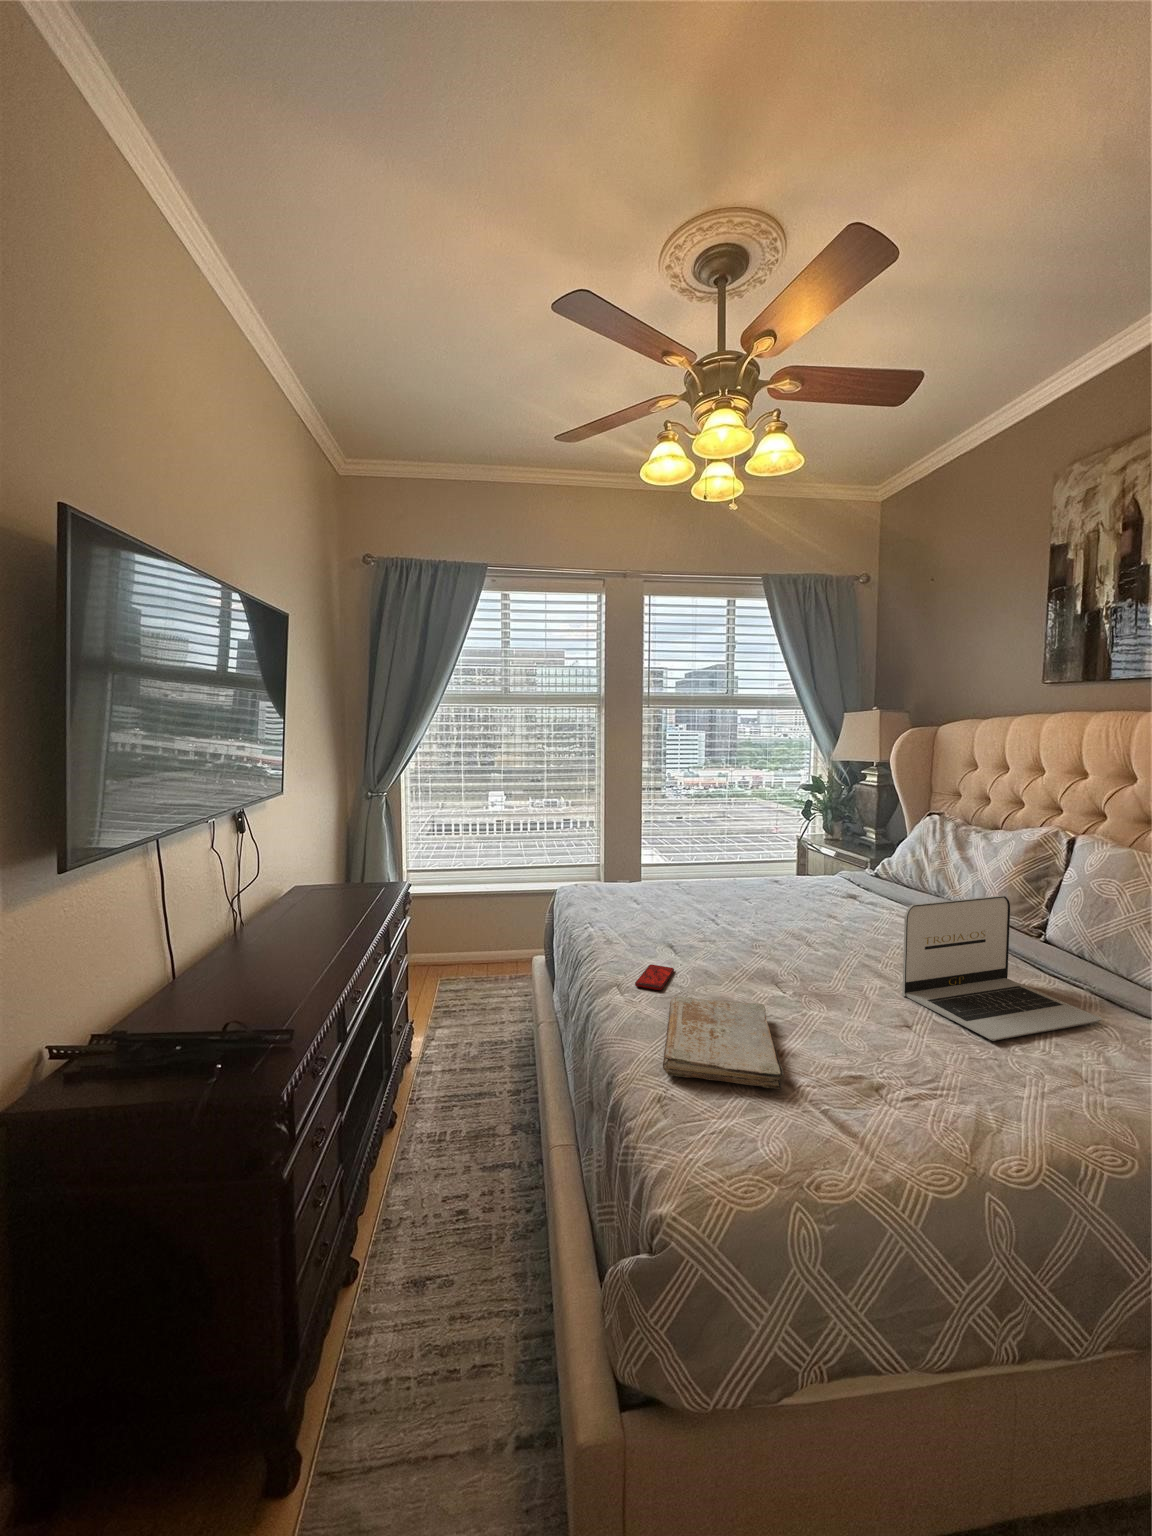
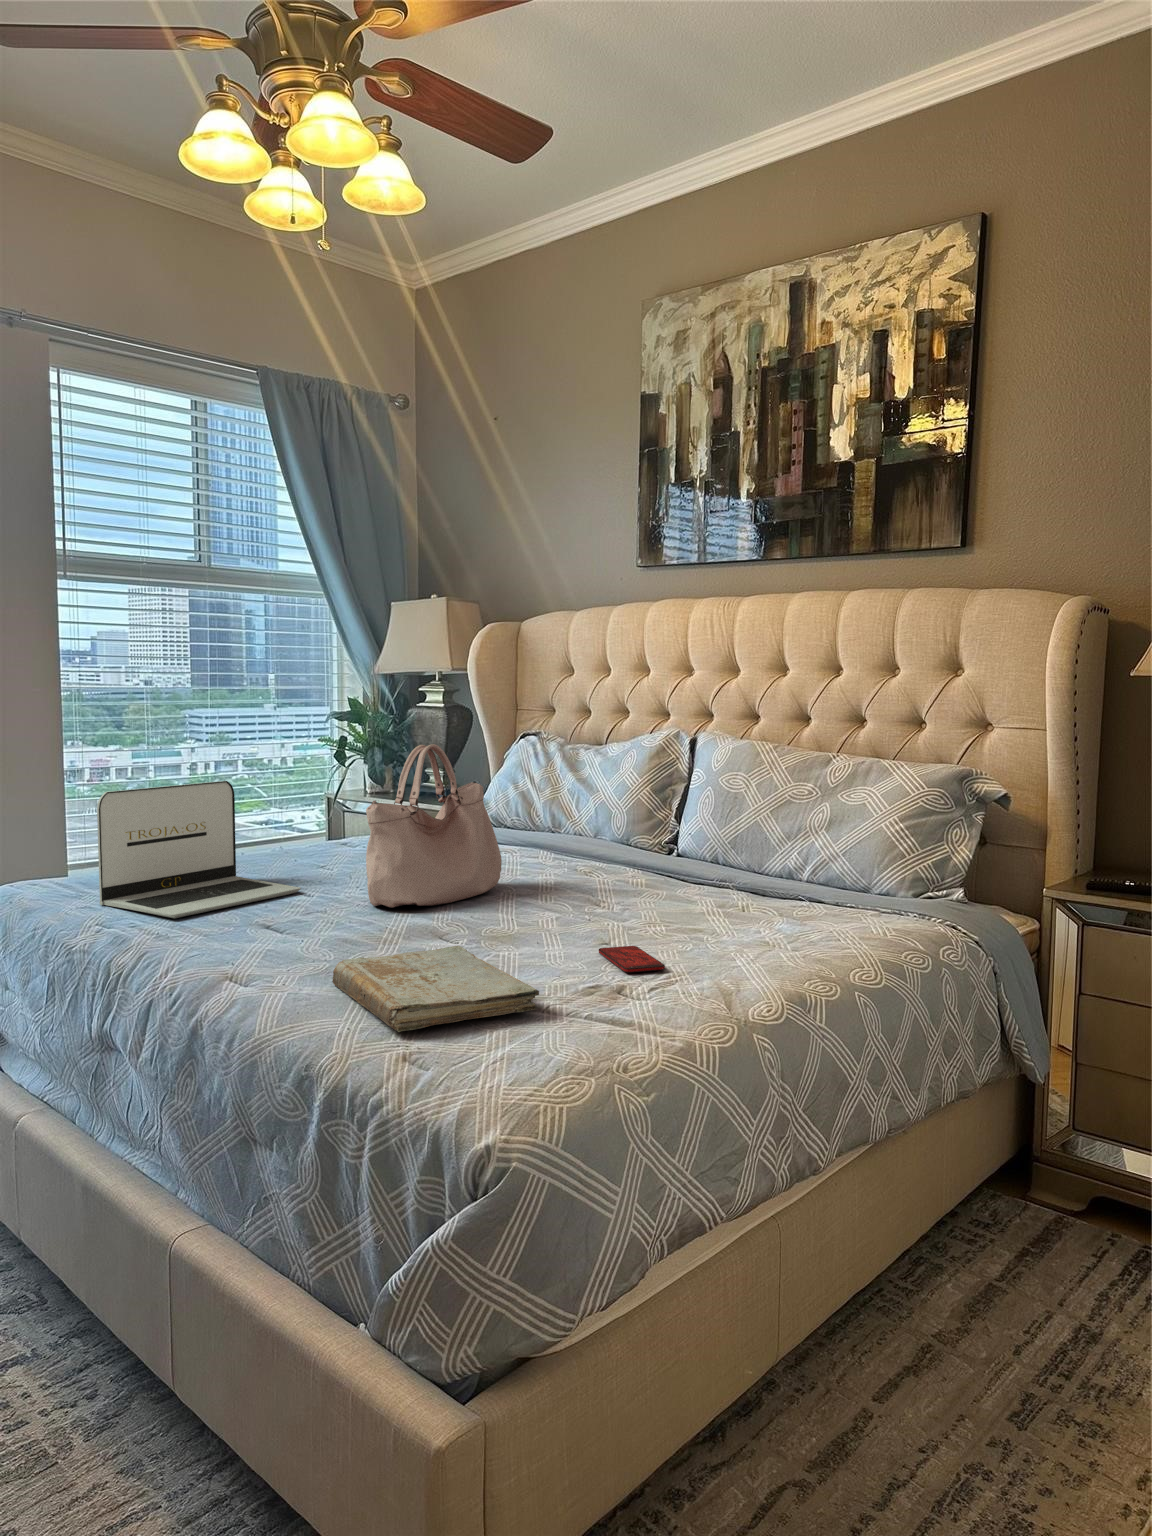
handbag: none [745,838,856,952] -> present [366,744,502,907]
laptop: present [902,896,1102,1041] -> present [97,781,301,918]
smartphone: present [635,965,674,990] -> present [599,946,665,973]

